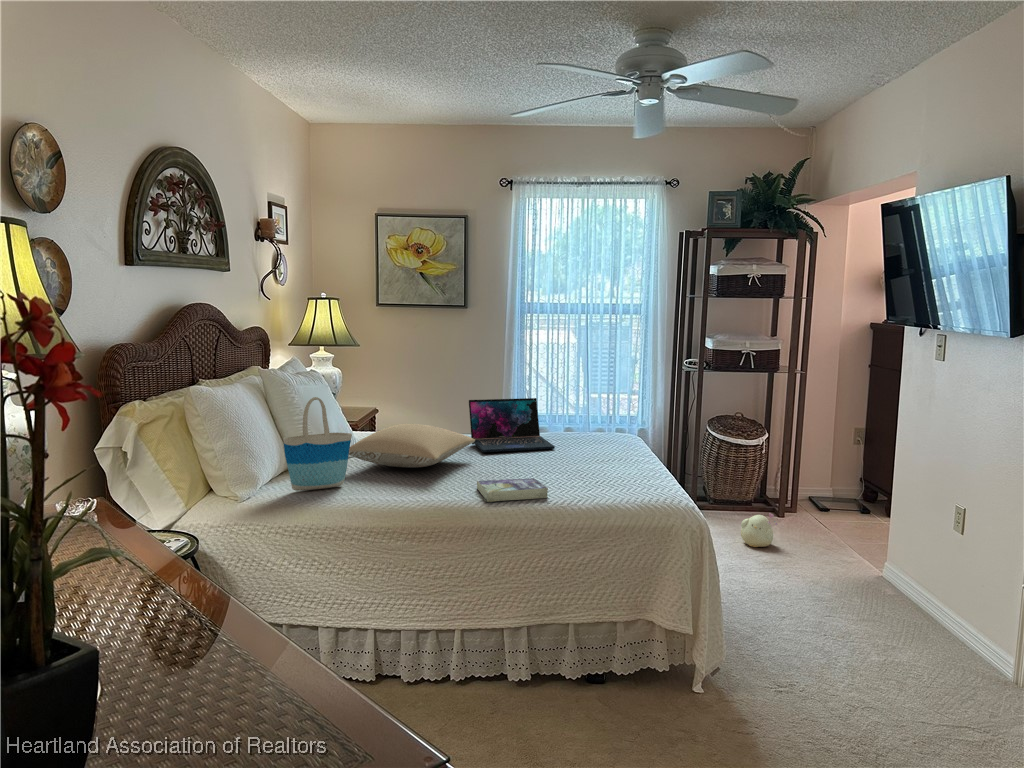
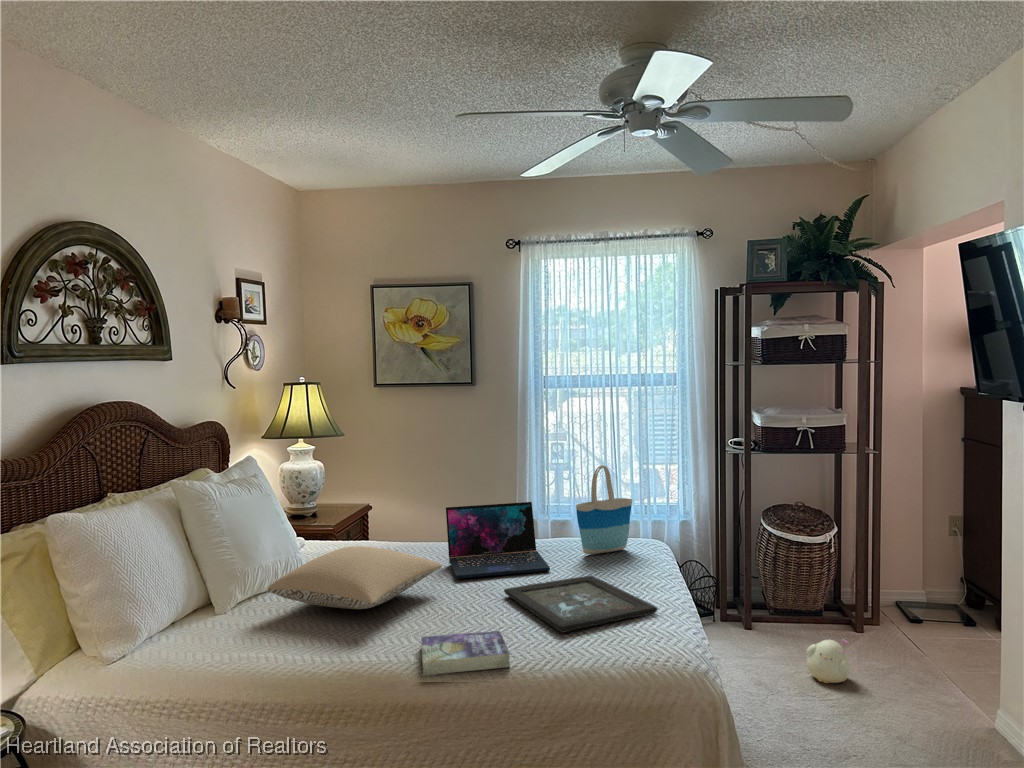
tote bag: present [283,397,352,491] -> present [576,465,632,554]
tray: none [525,451,645,481] -> present [504,575,657,633]

